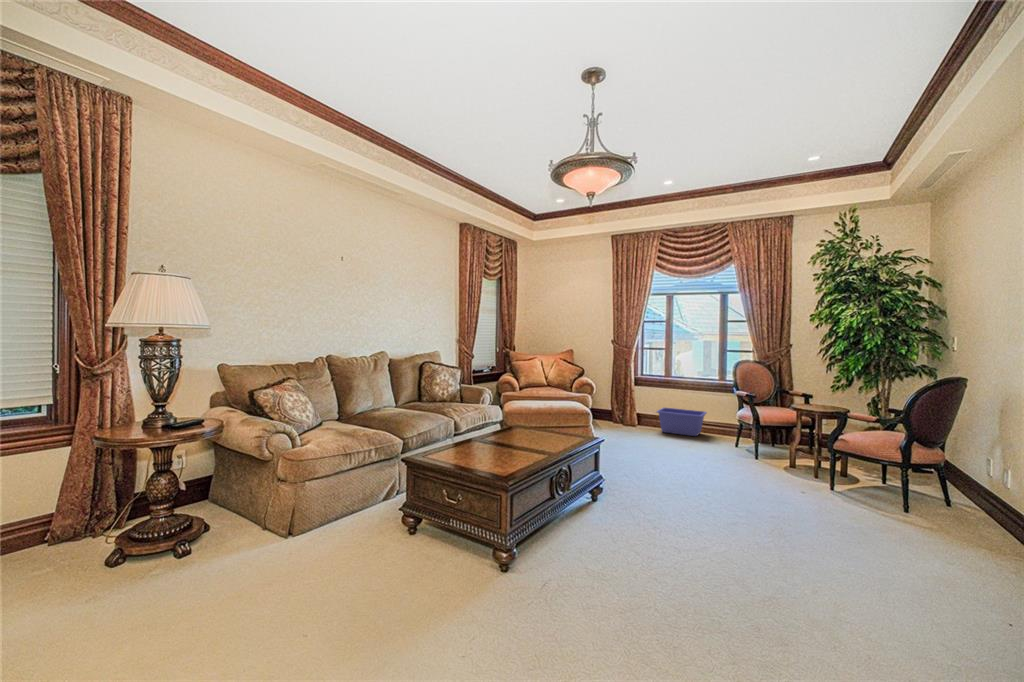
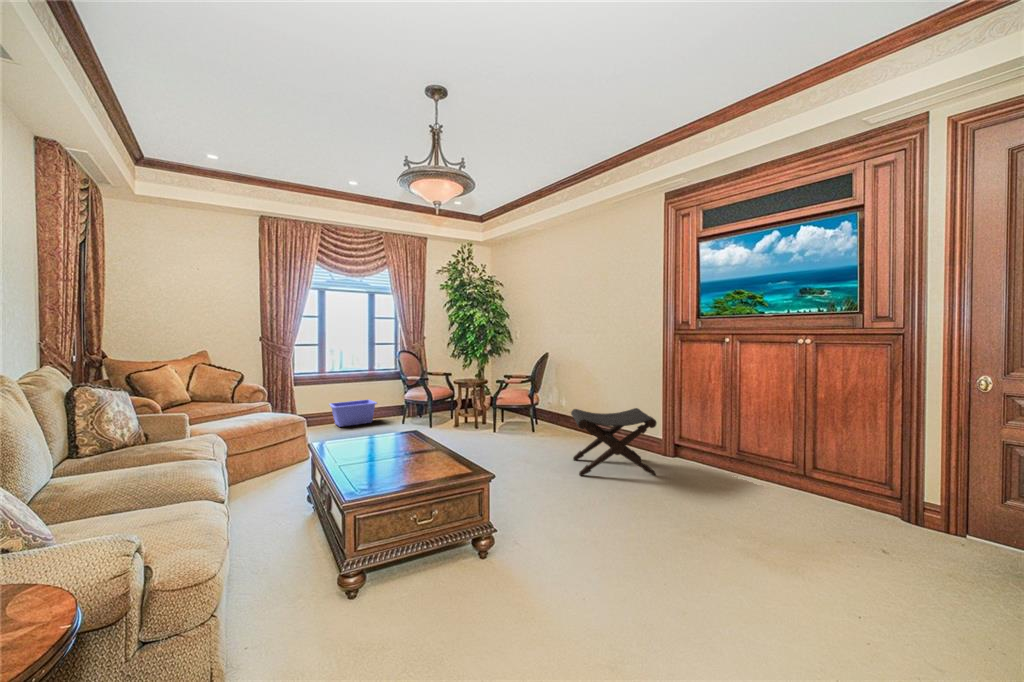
footstool: none [742,478,947,652] -> present [571,408,657,476]

